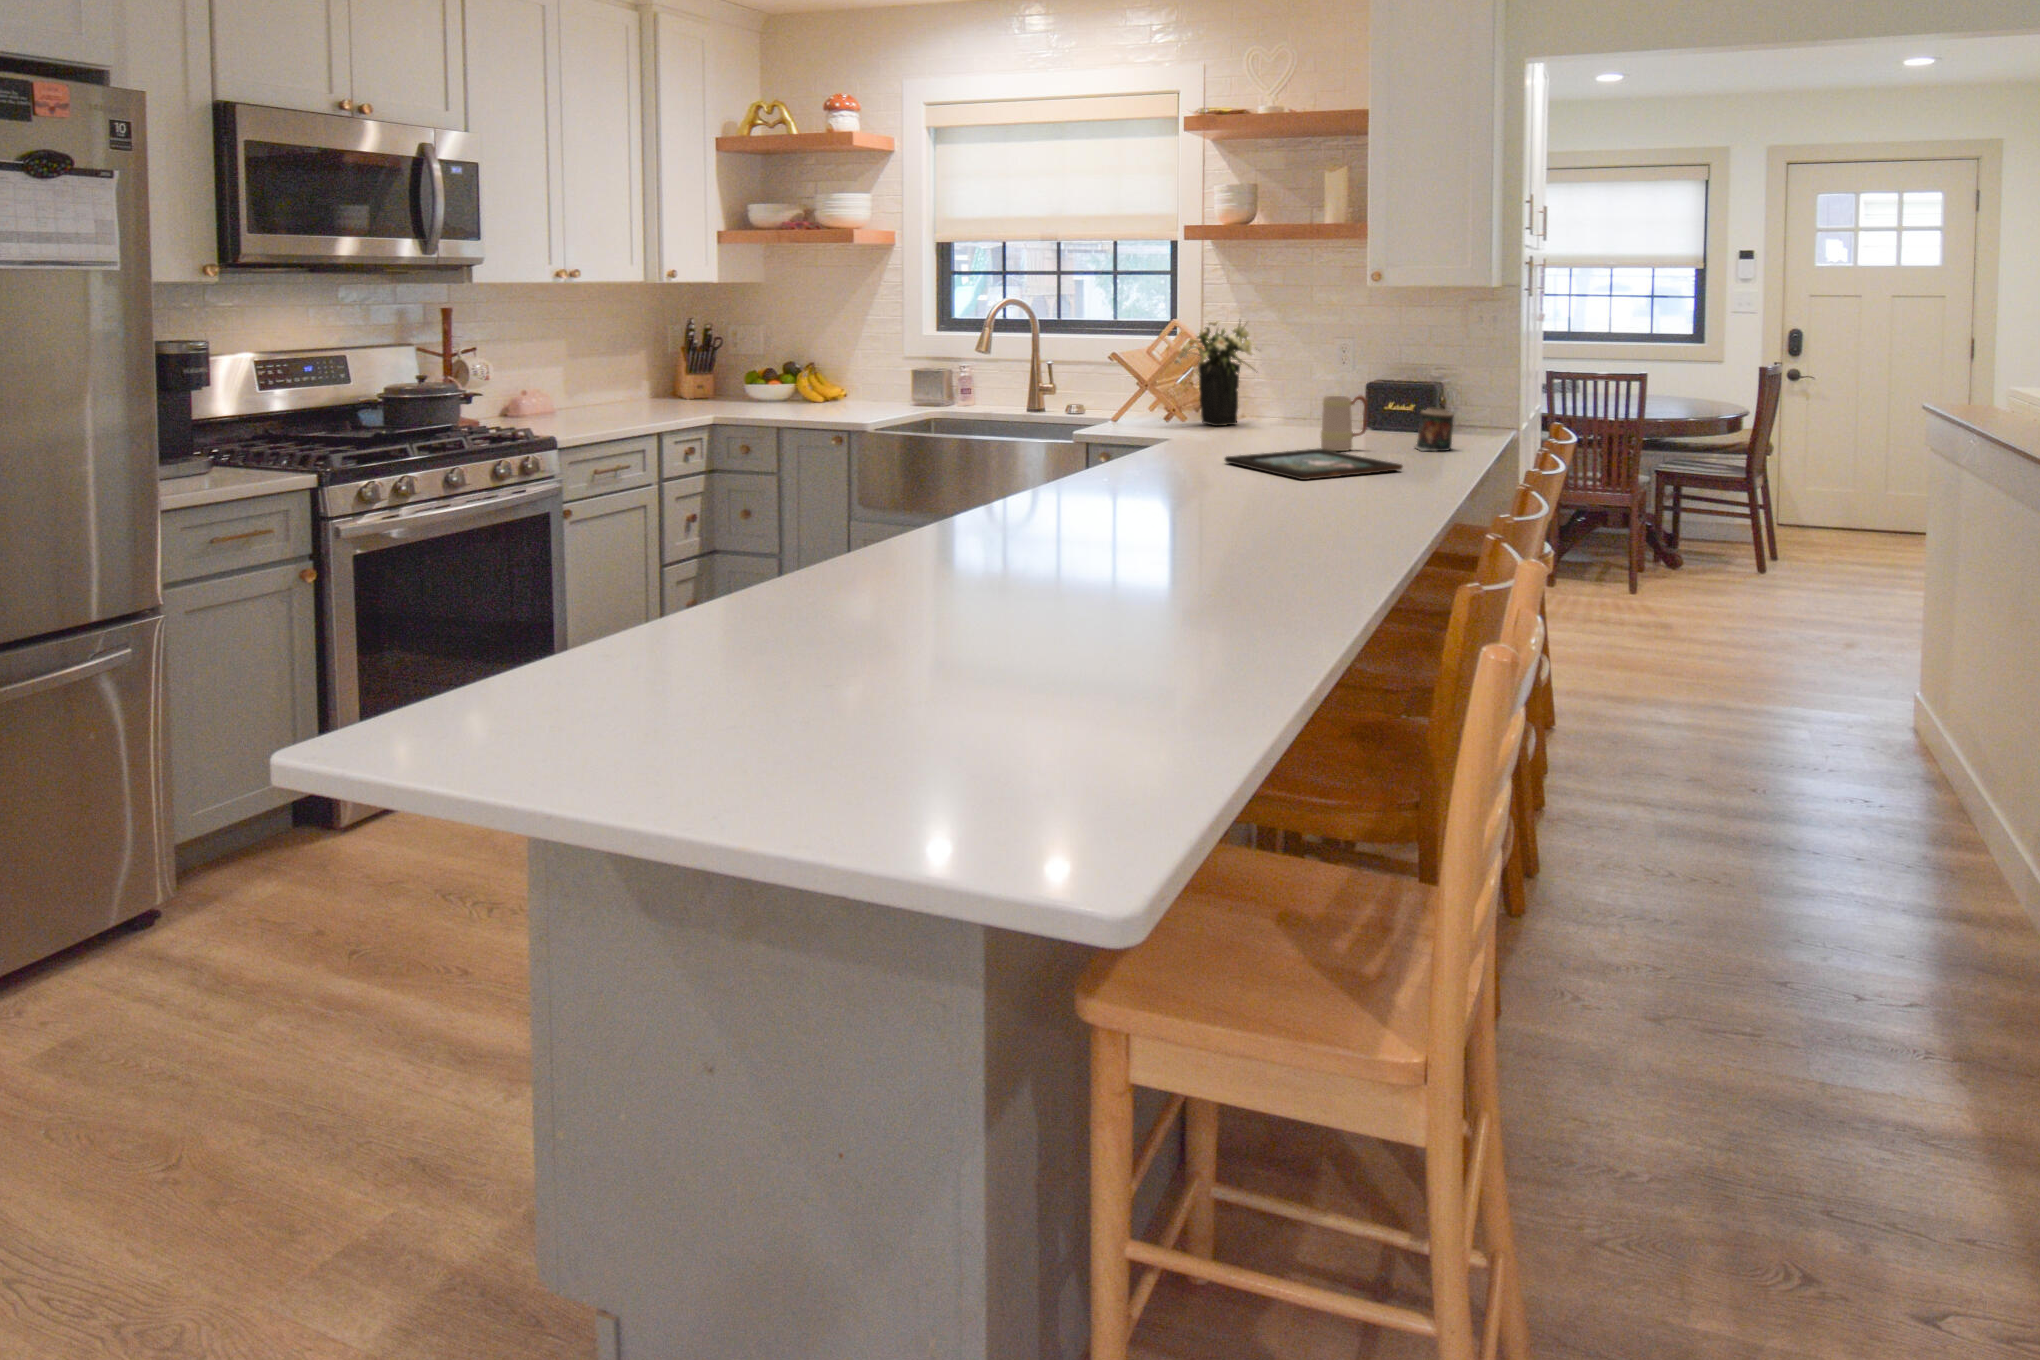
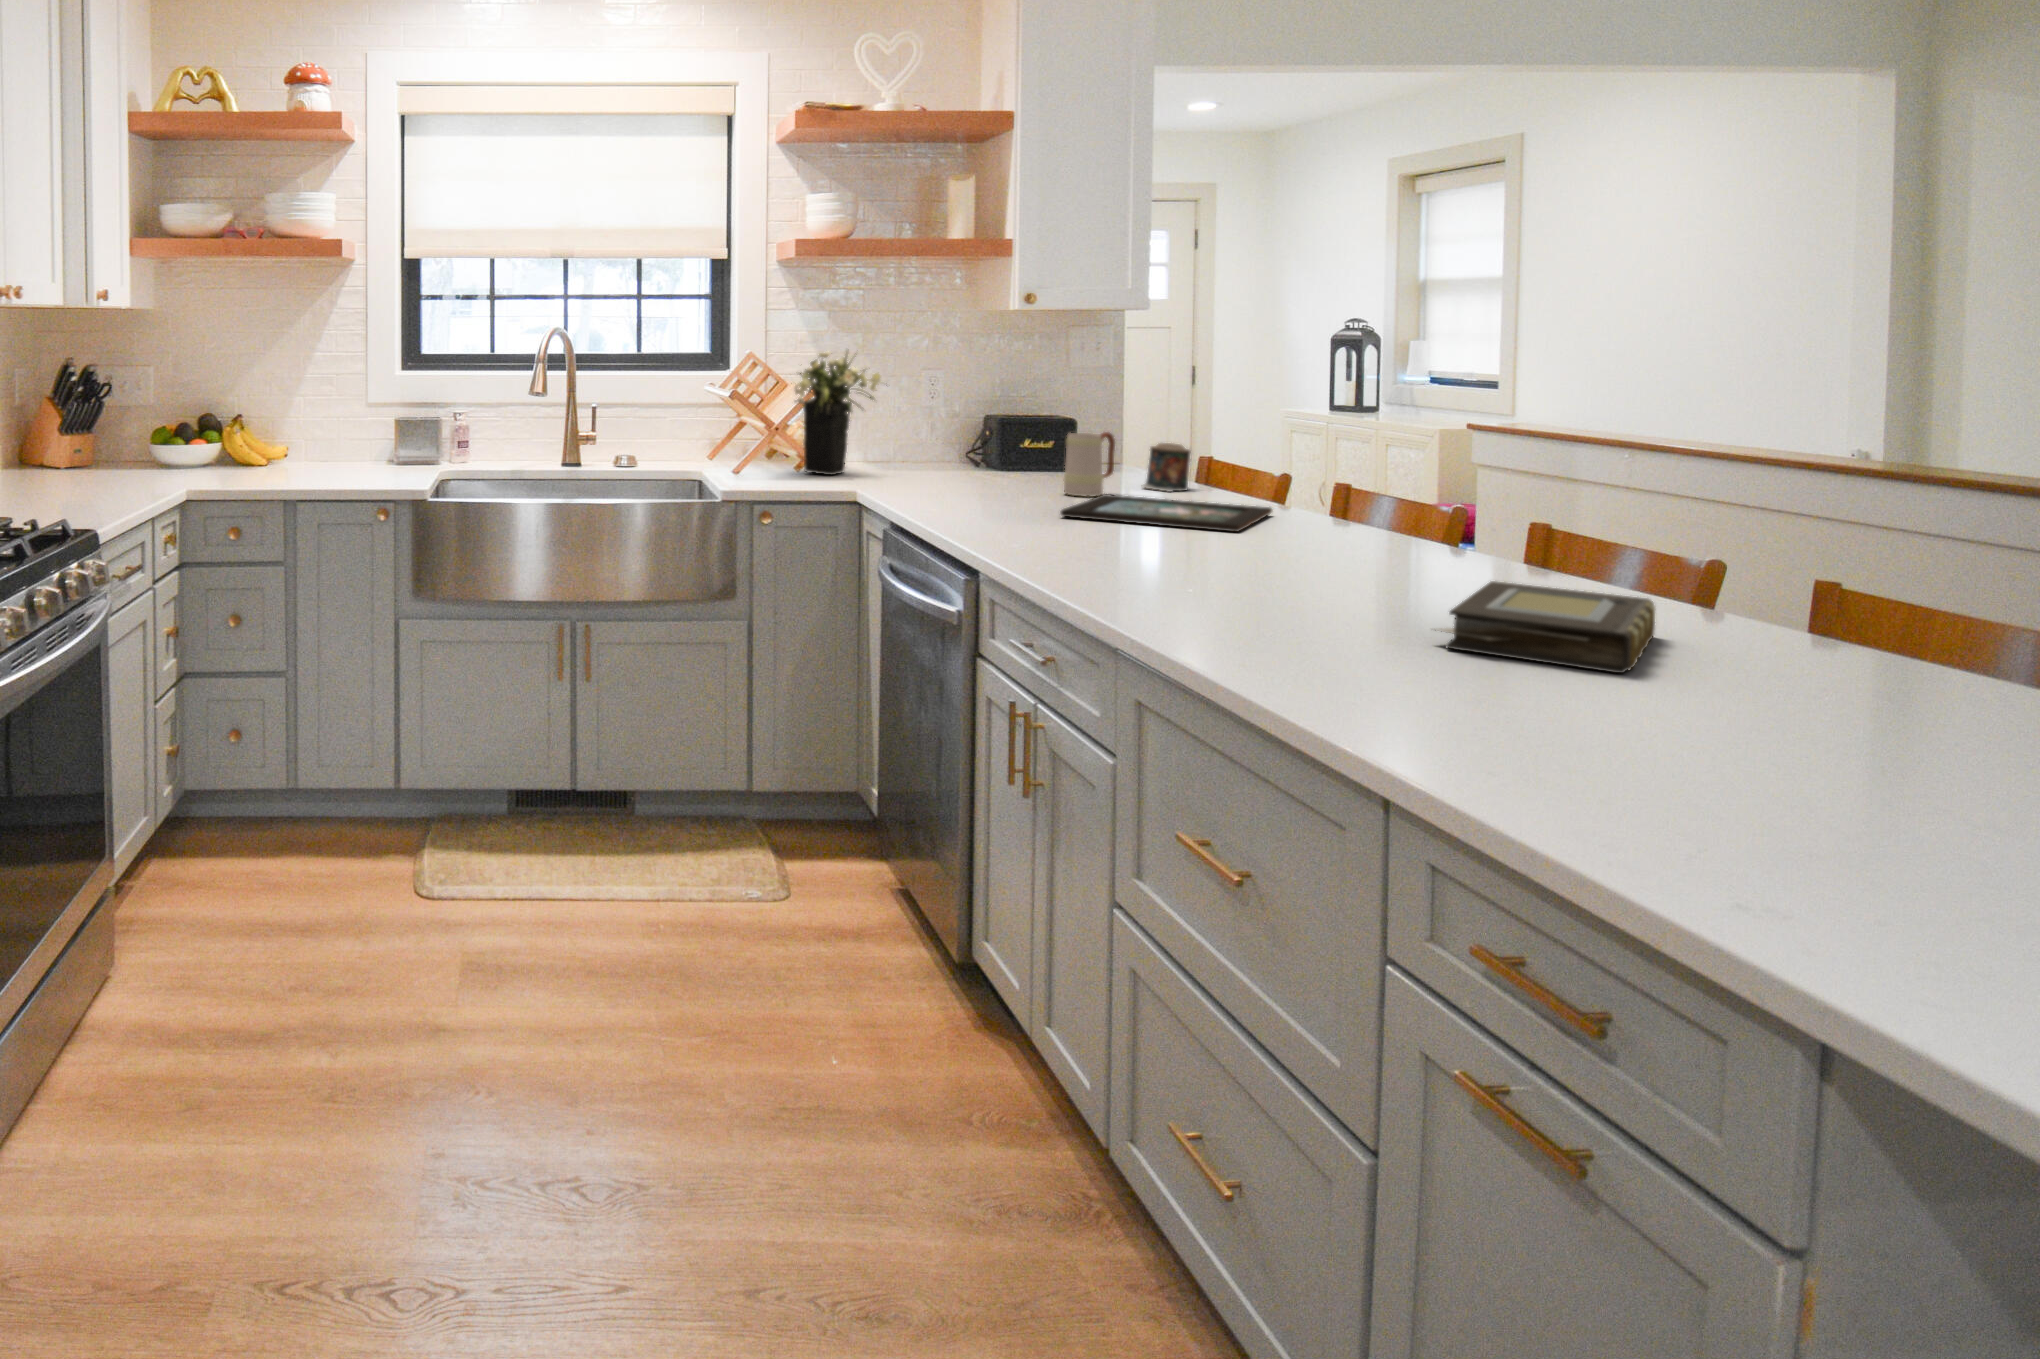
book: none [1031,509,1213,567] -> present [1435,581,1655,673]

